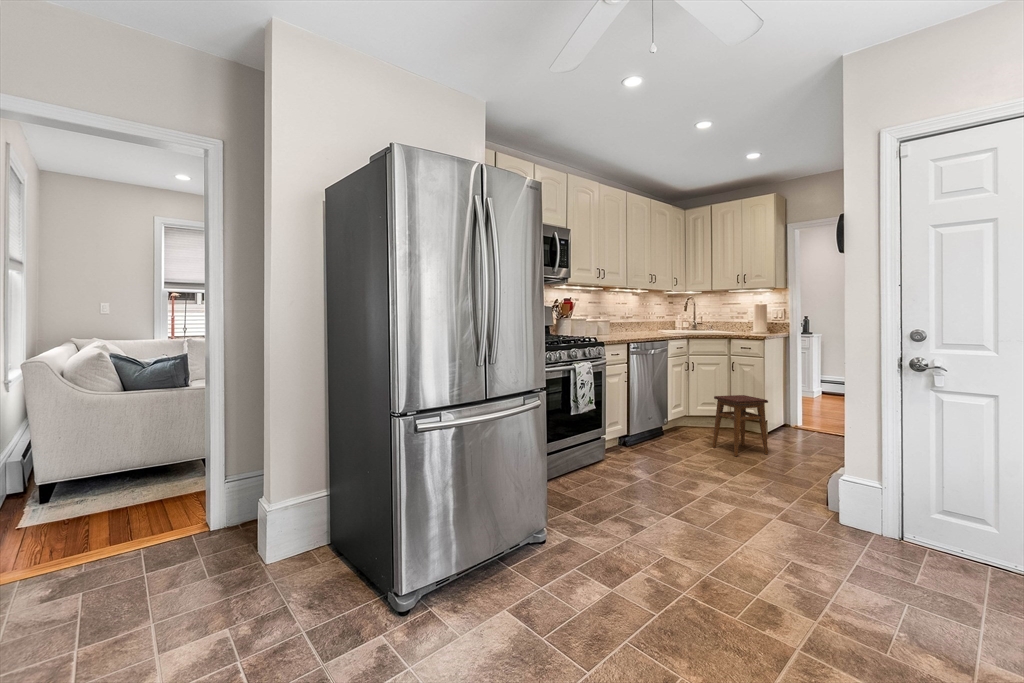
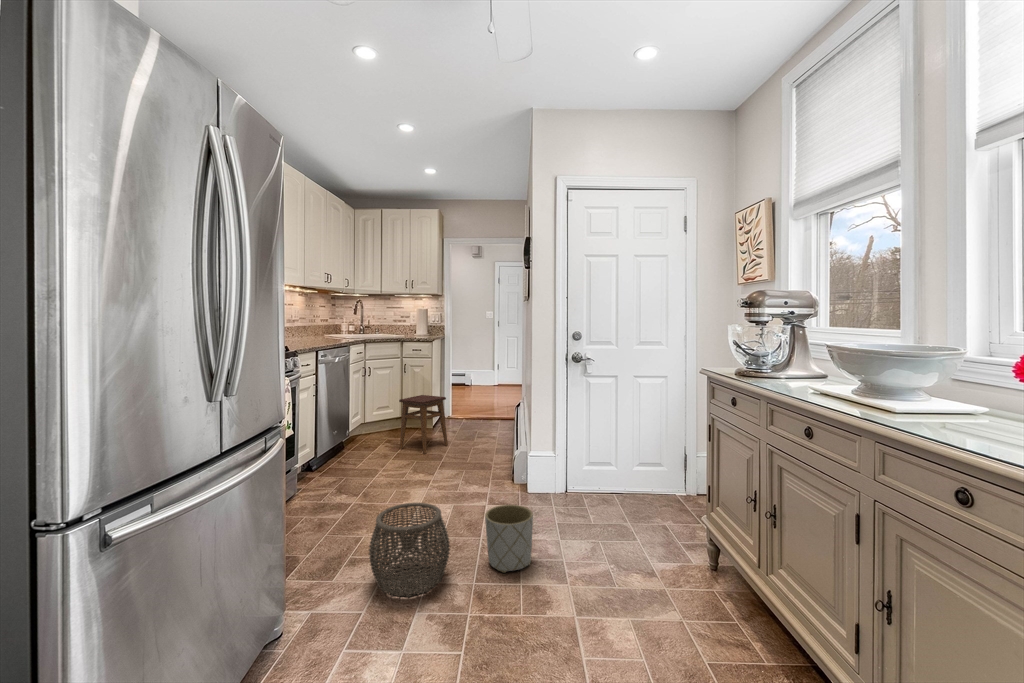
woven basket: none [615,479,690,562] -> present [369,503,450,597]
planter: none [731,510,789,582] -> present [485,505,533,573]

